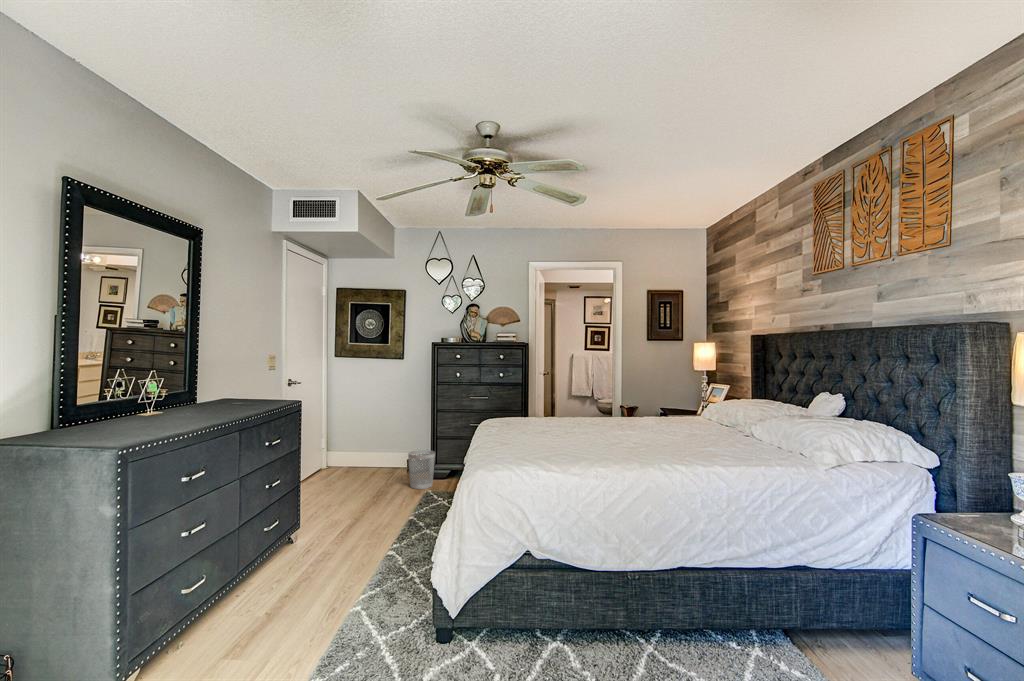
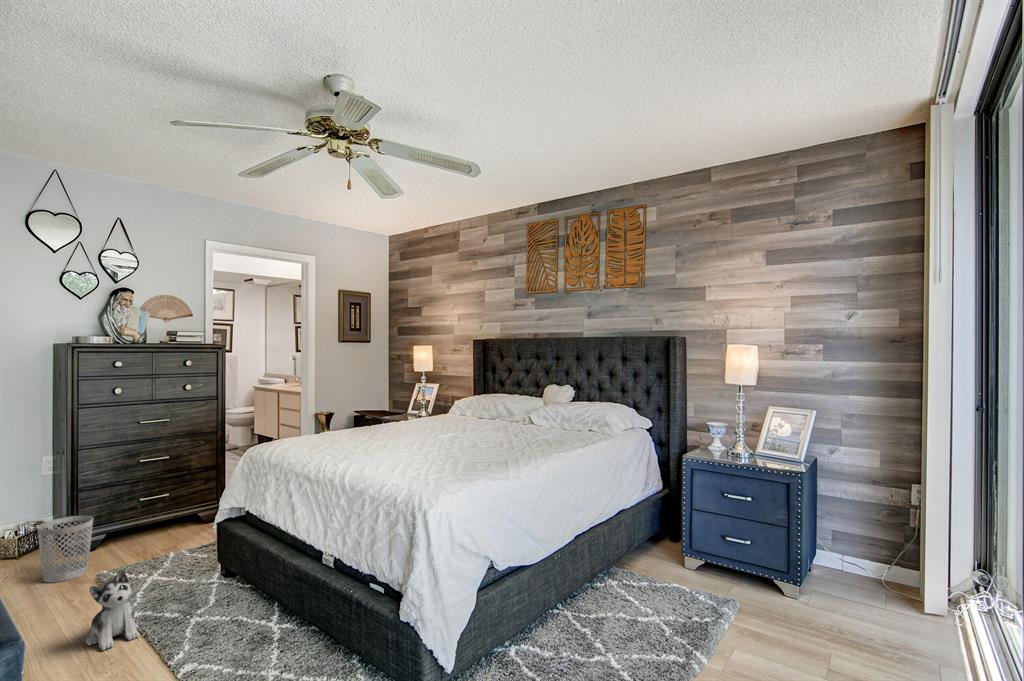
plush toy: none [378,483,406,529] -> present [86,569,139,650]

